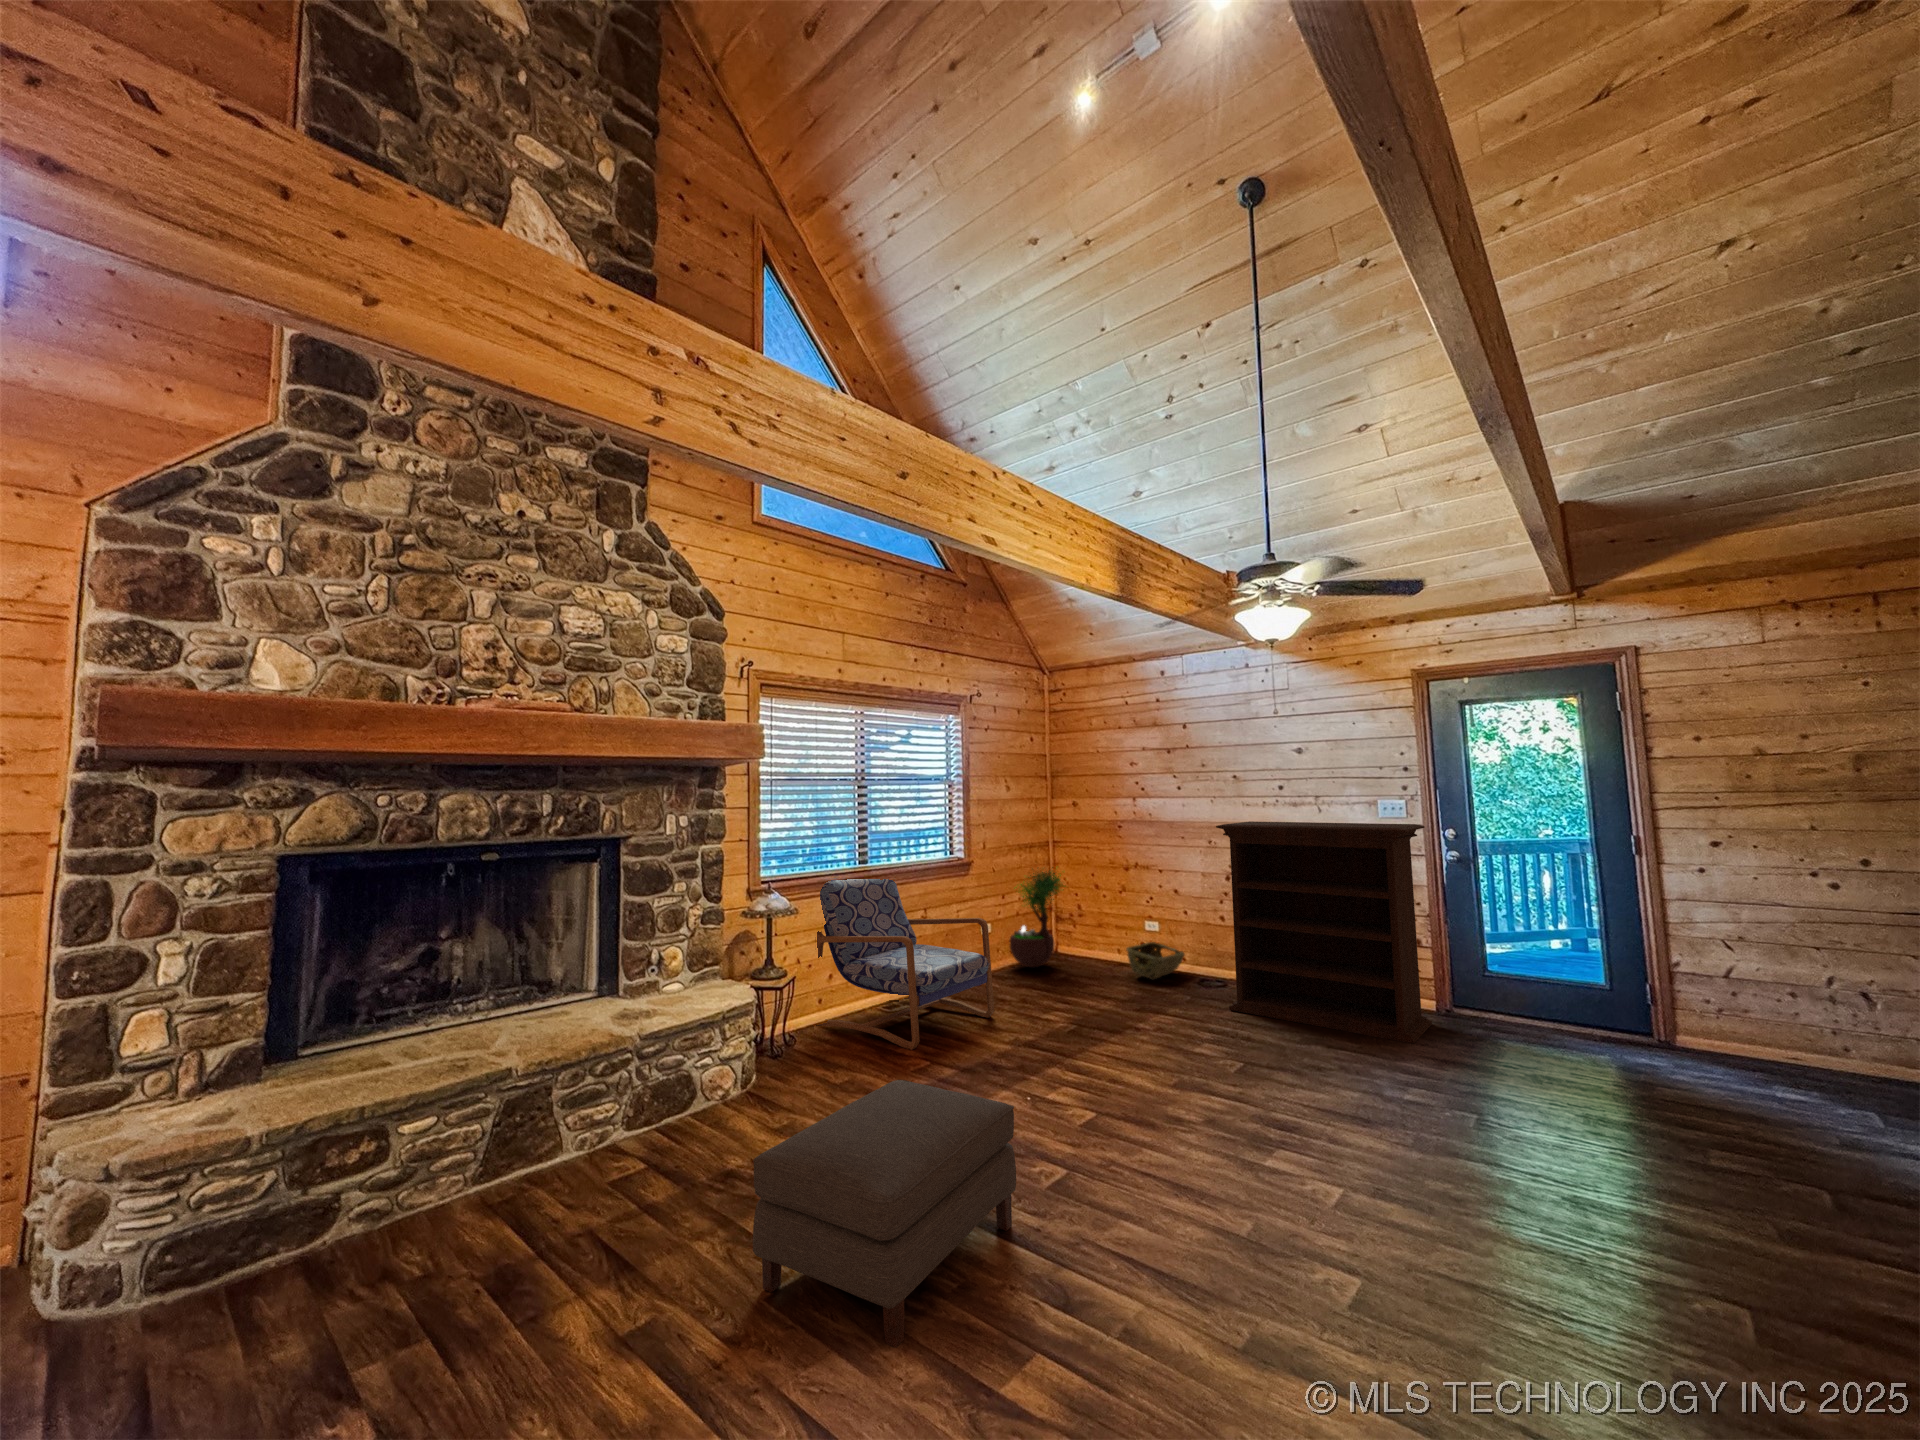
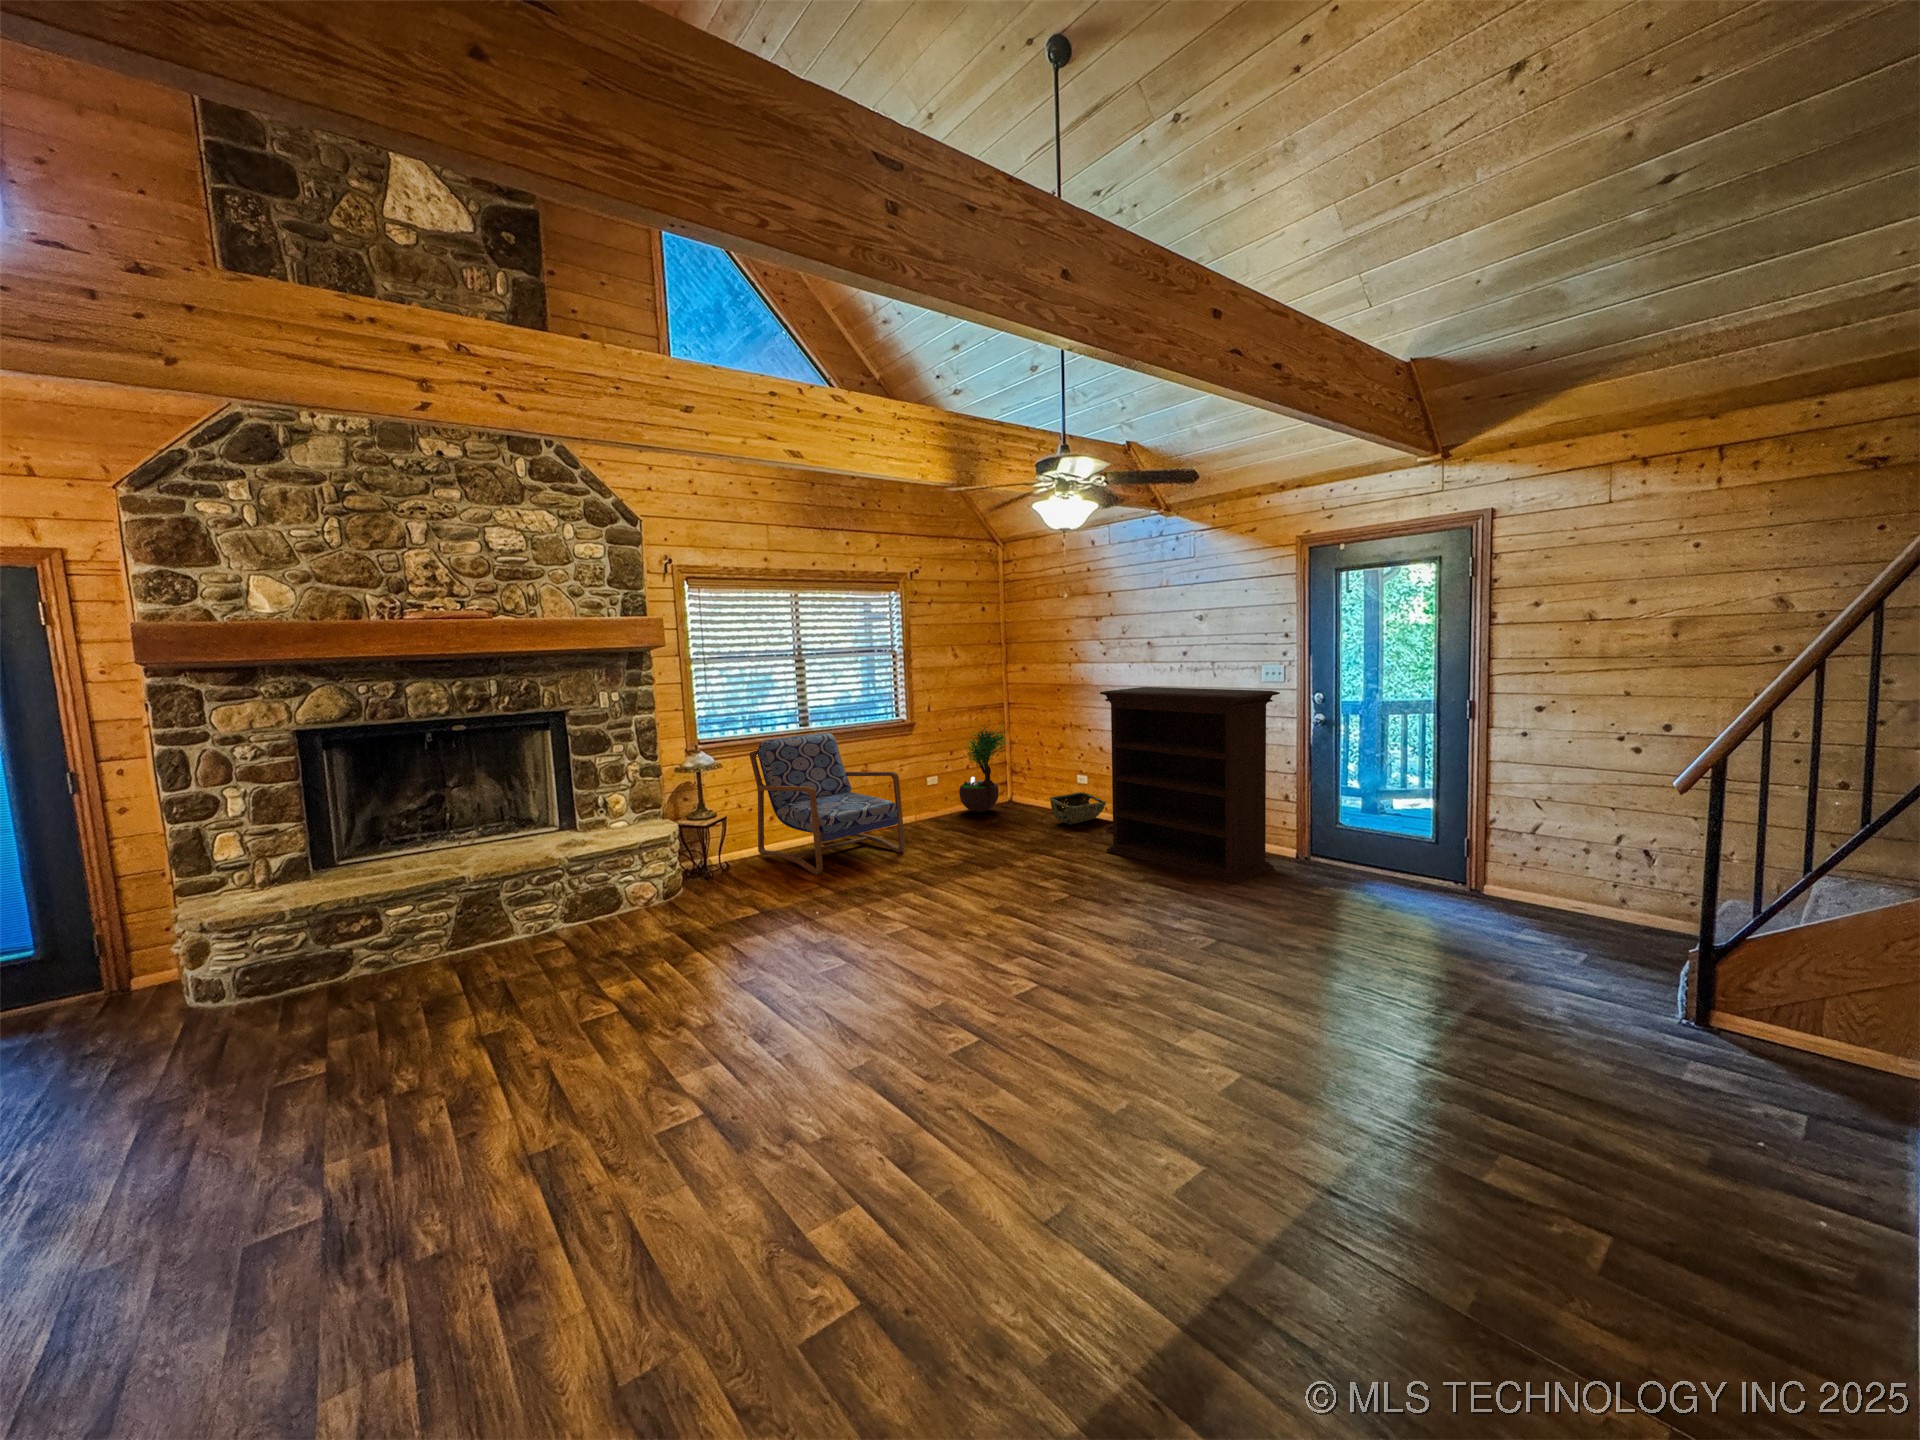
ottoman: present [753,1080,1016,1347] -> none [563,893,773,1055]

